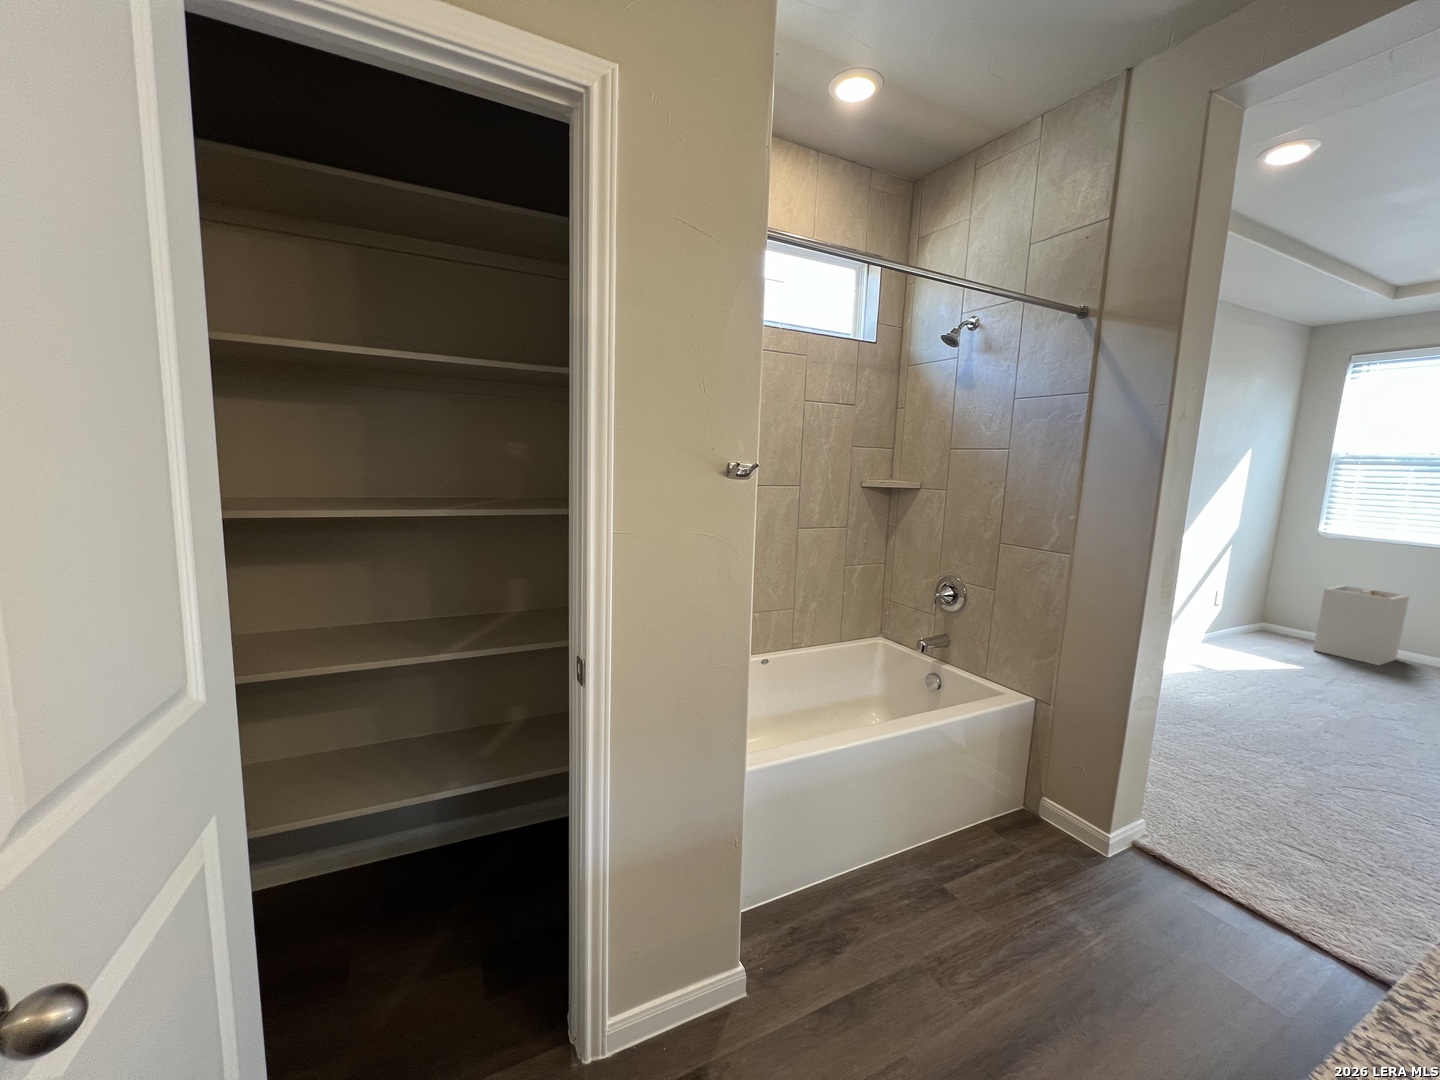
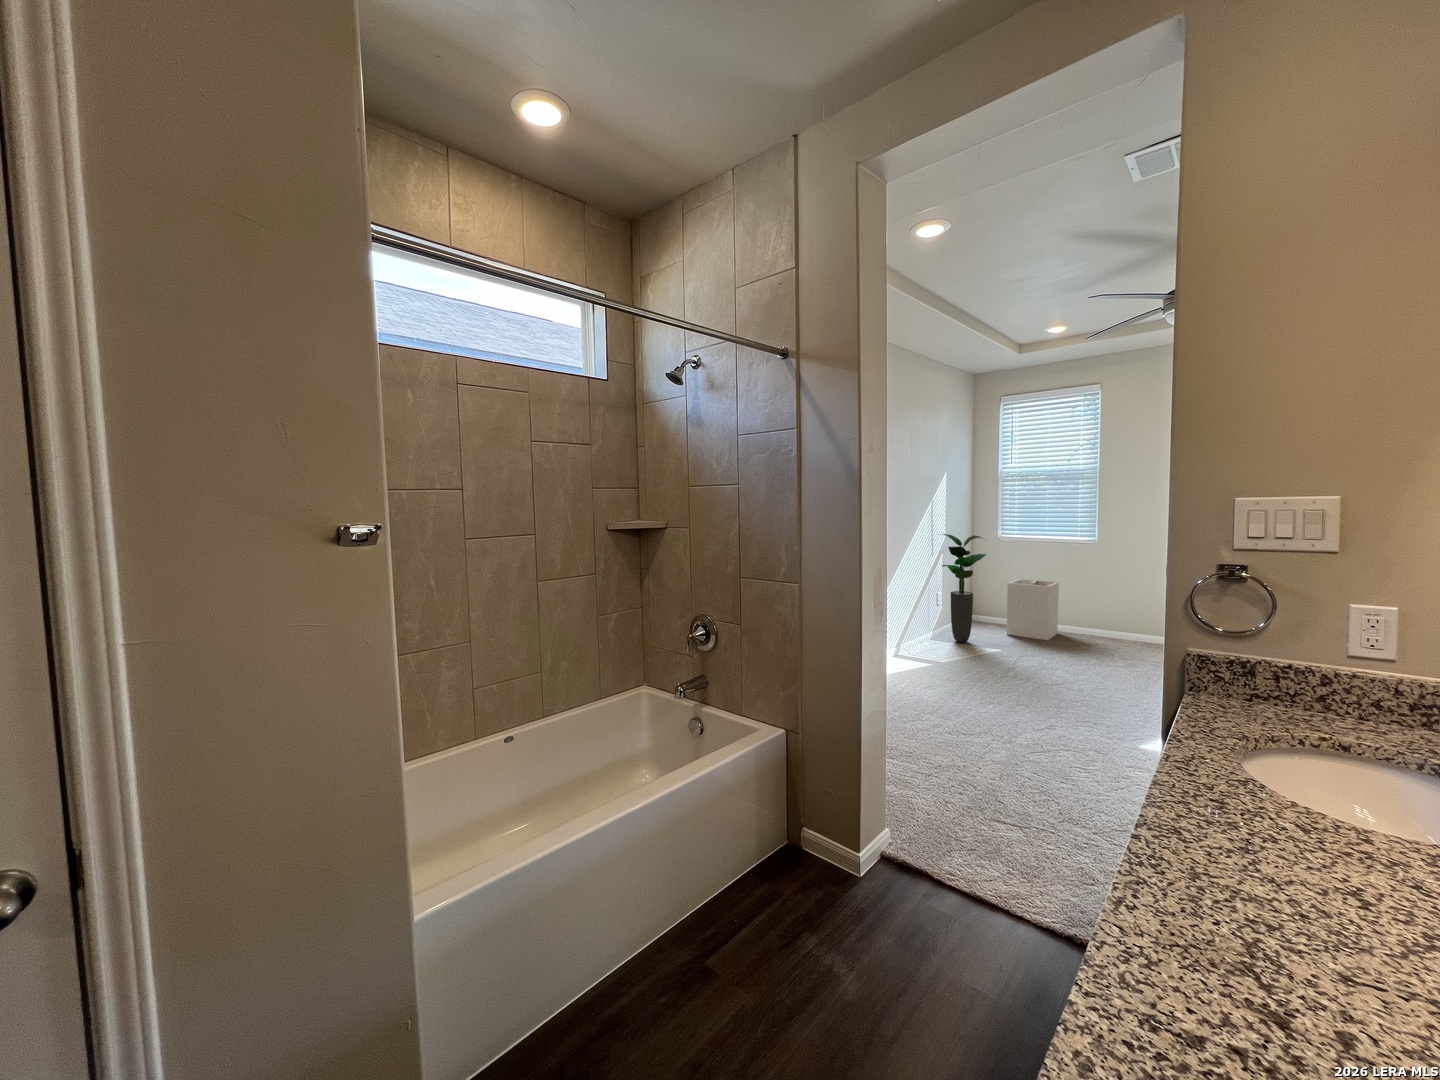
potted plant: none [1227,521,1304,651] -> present [942,534,986,642]

